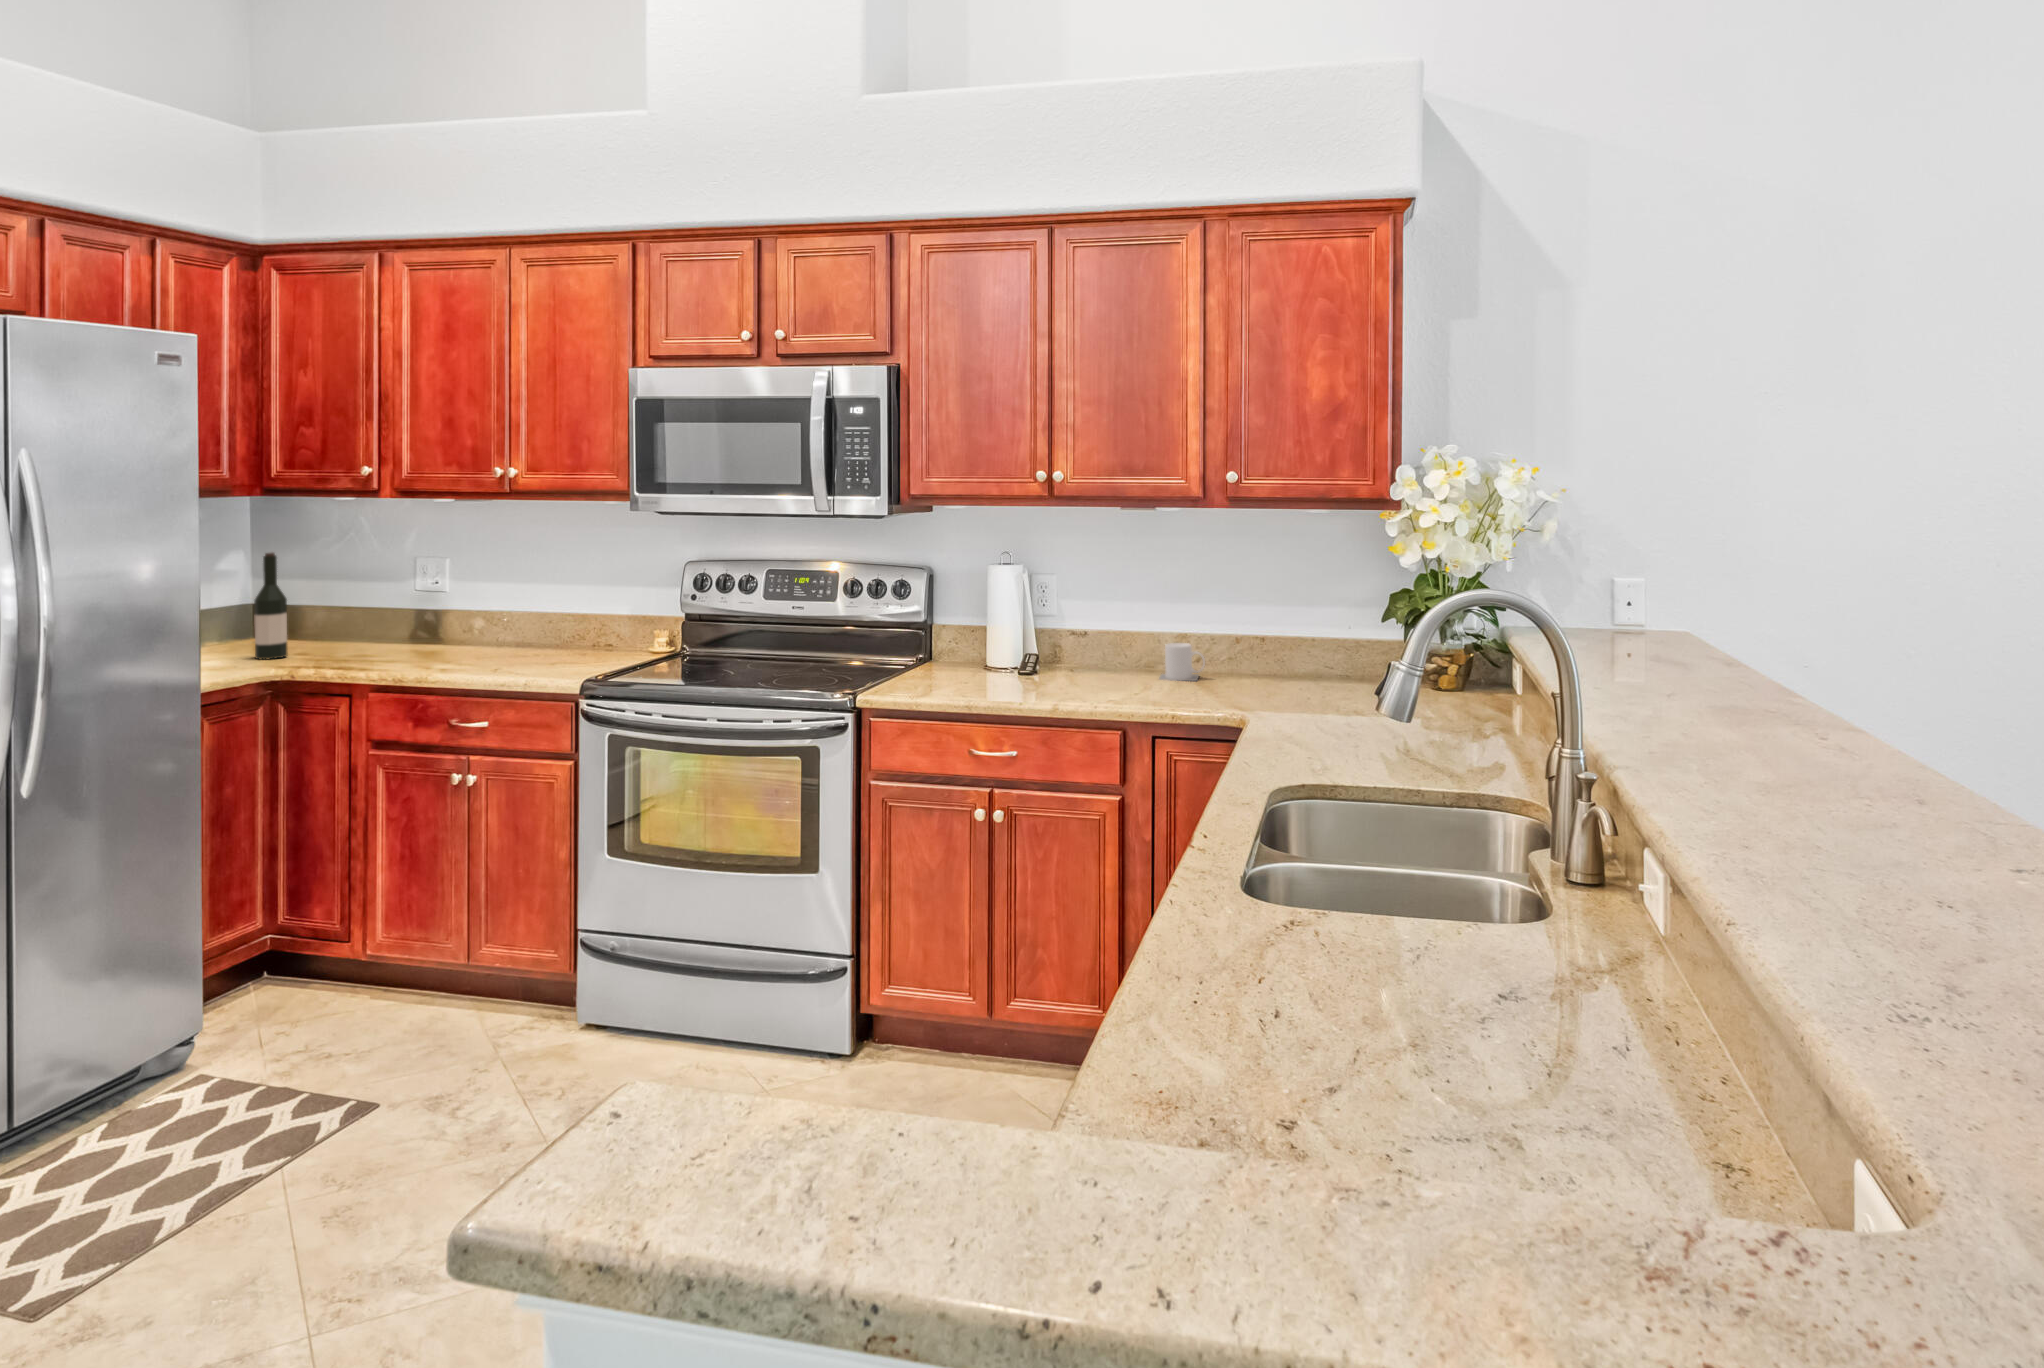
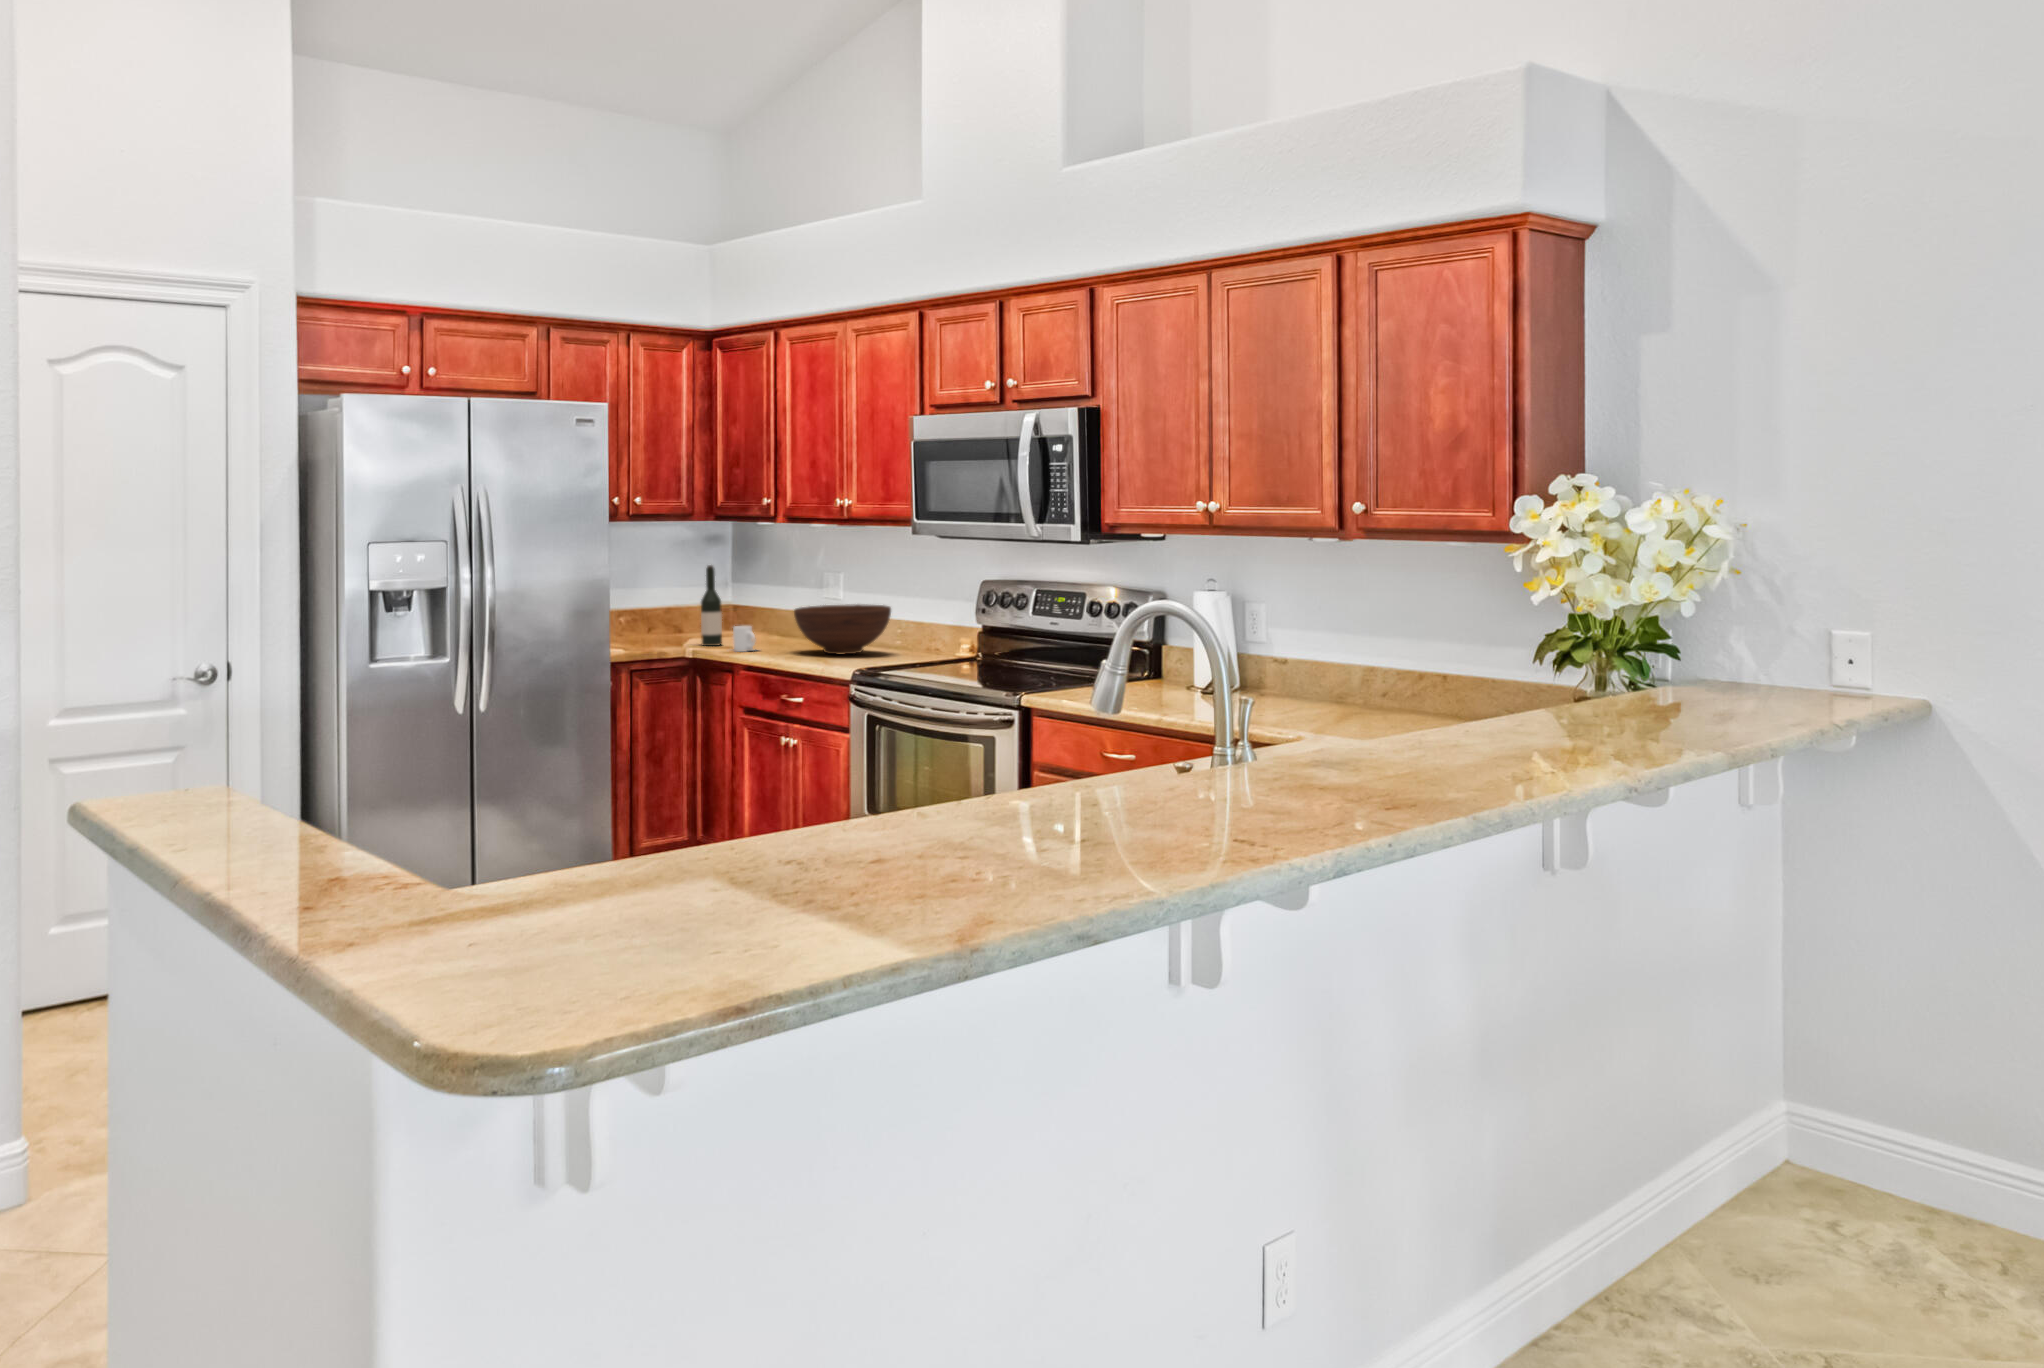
fruit bowl: none [414,592,541,657] -> present [794,604,891,654]
mug: present [1159,643,1205,681] -> present [733,626,756,652]

